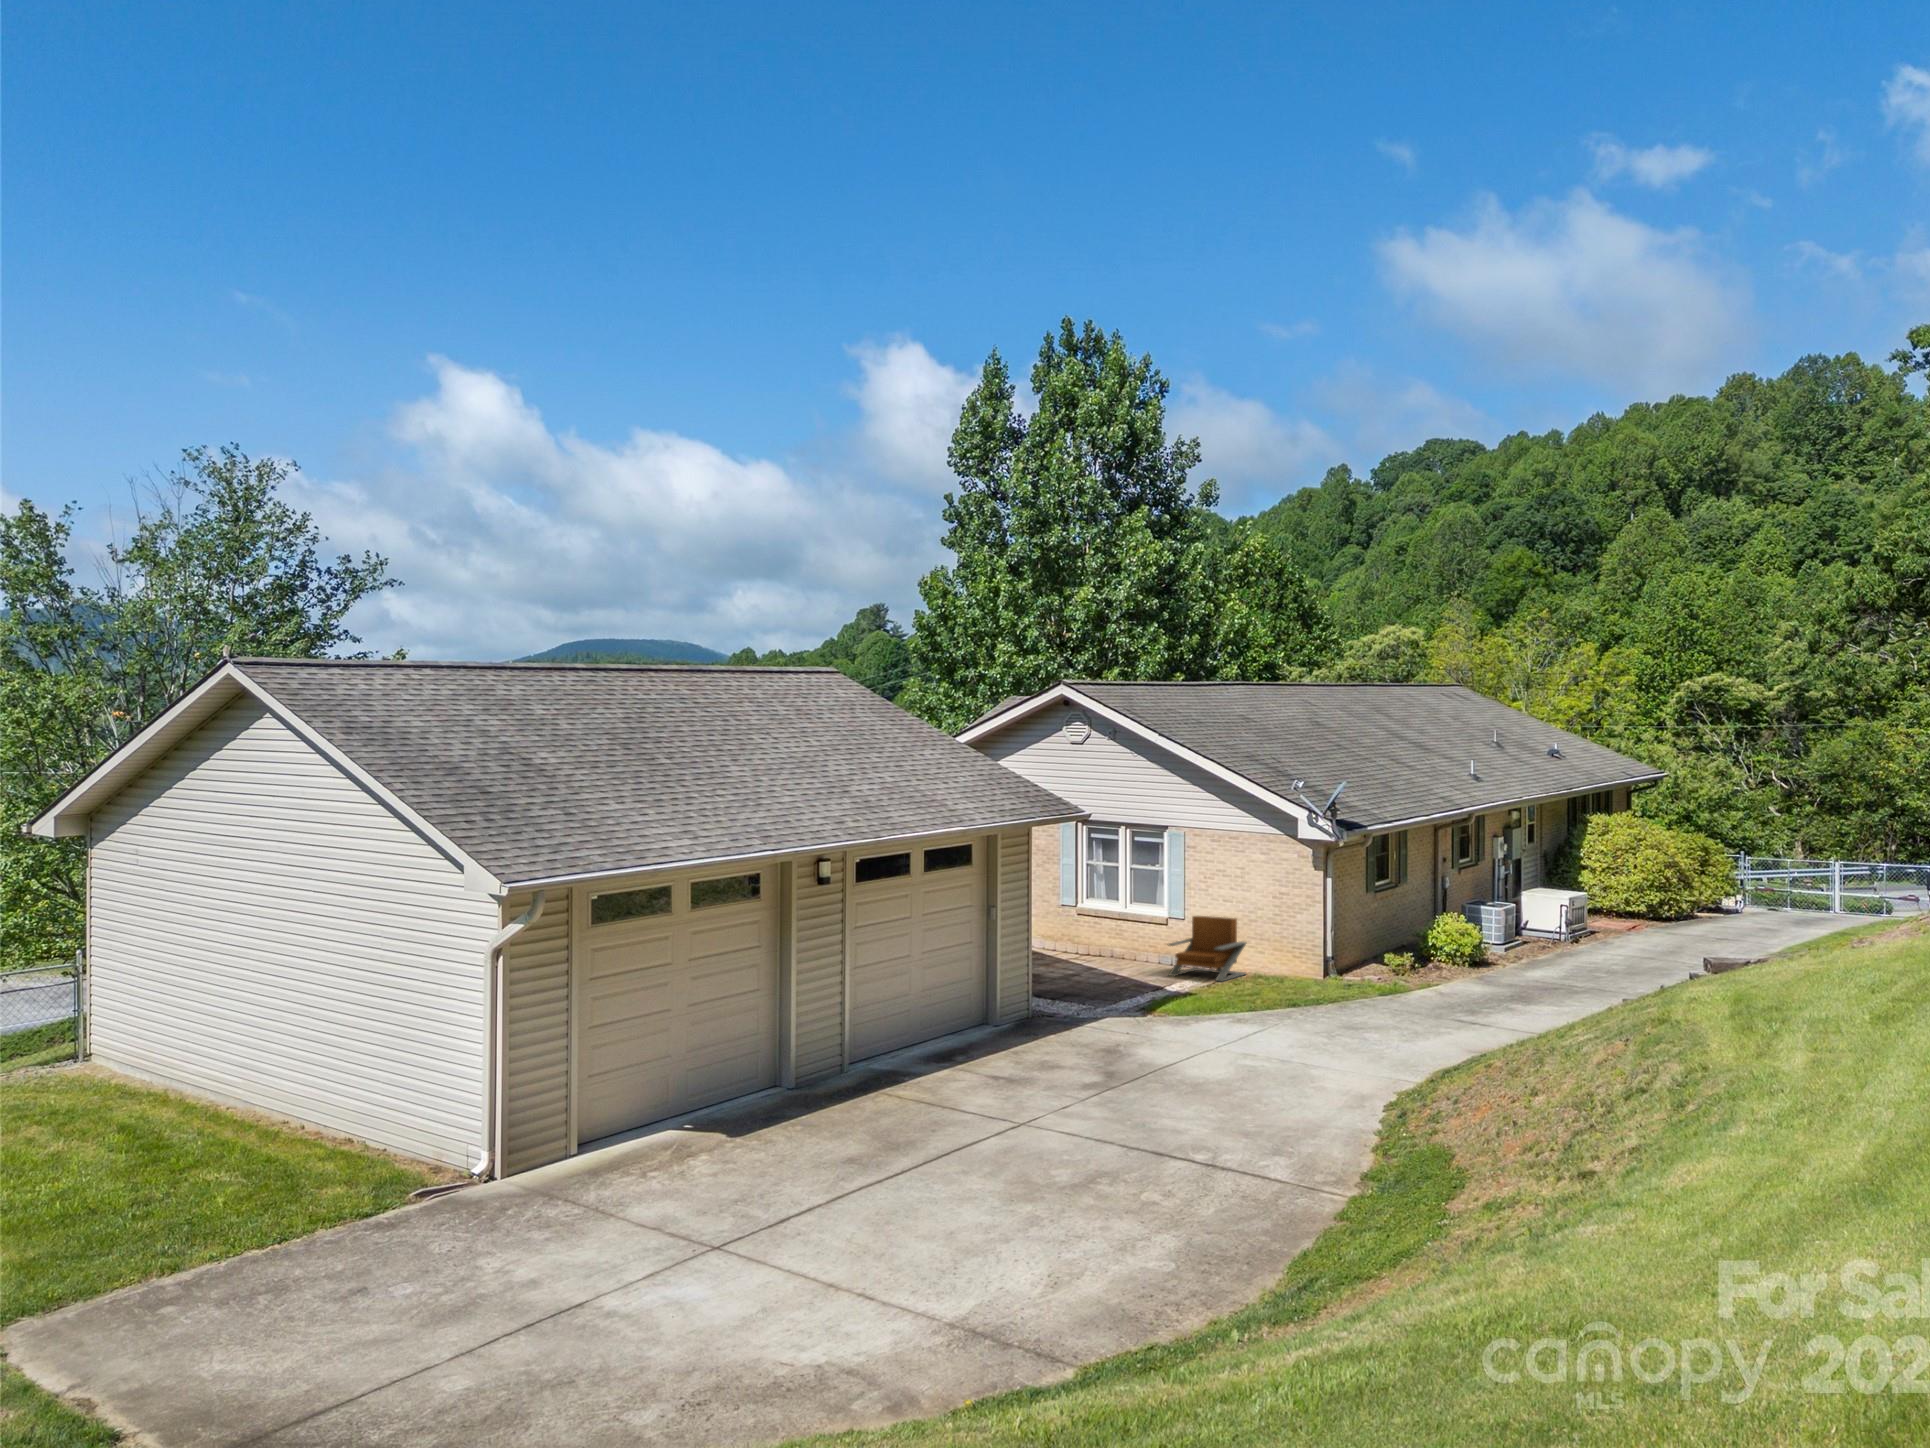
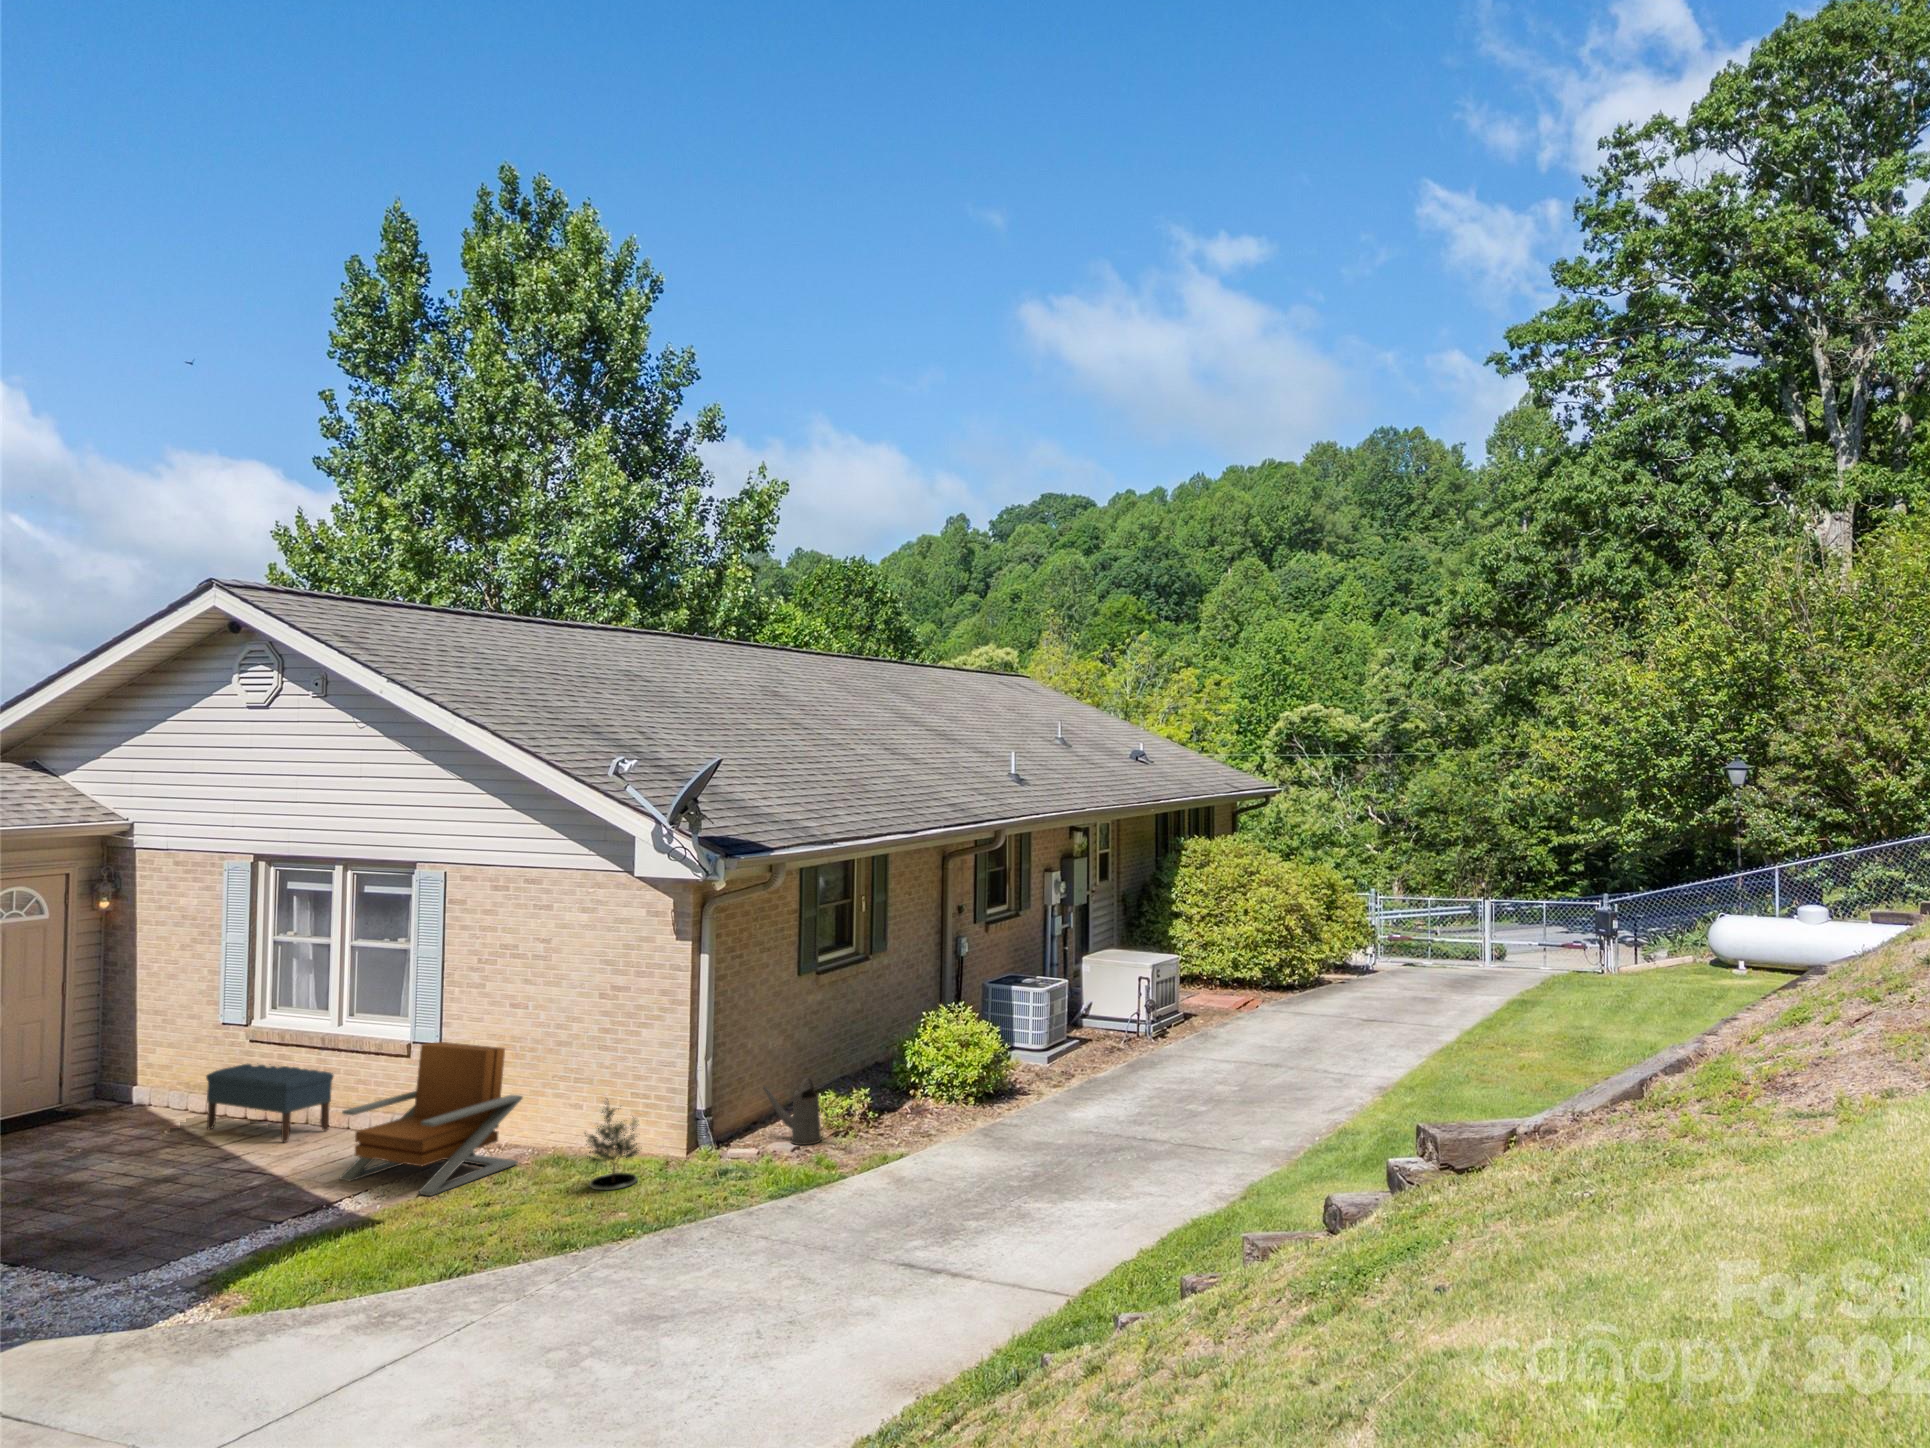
bench: none [1065,927,1130,963] -> present [206,1064,333,1142]
watering can: none [1359,941,1398,975] -> present [763,1078,828,1145]
potted tree: none [1289,942,1316,984] -> present [585,1099,640,1190]

